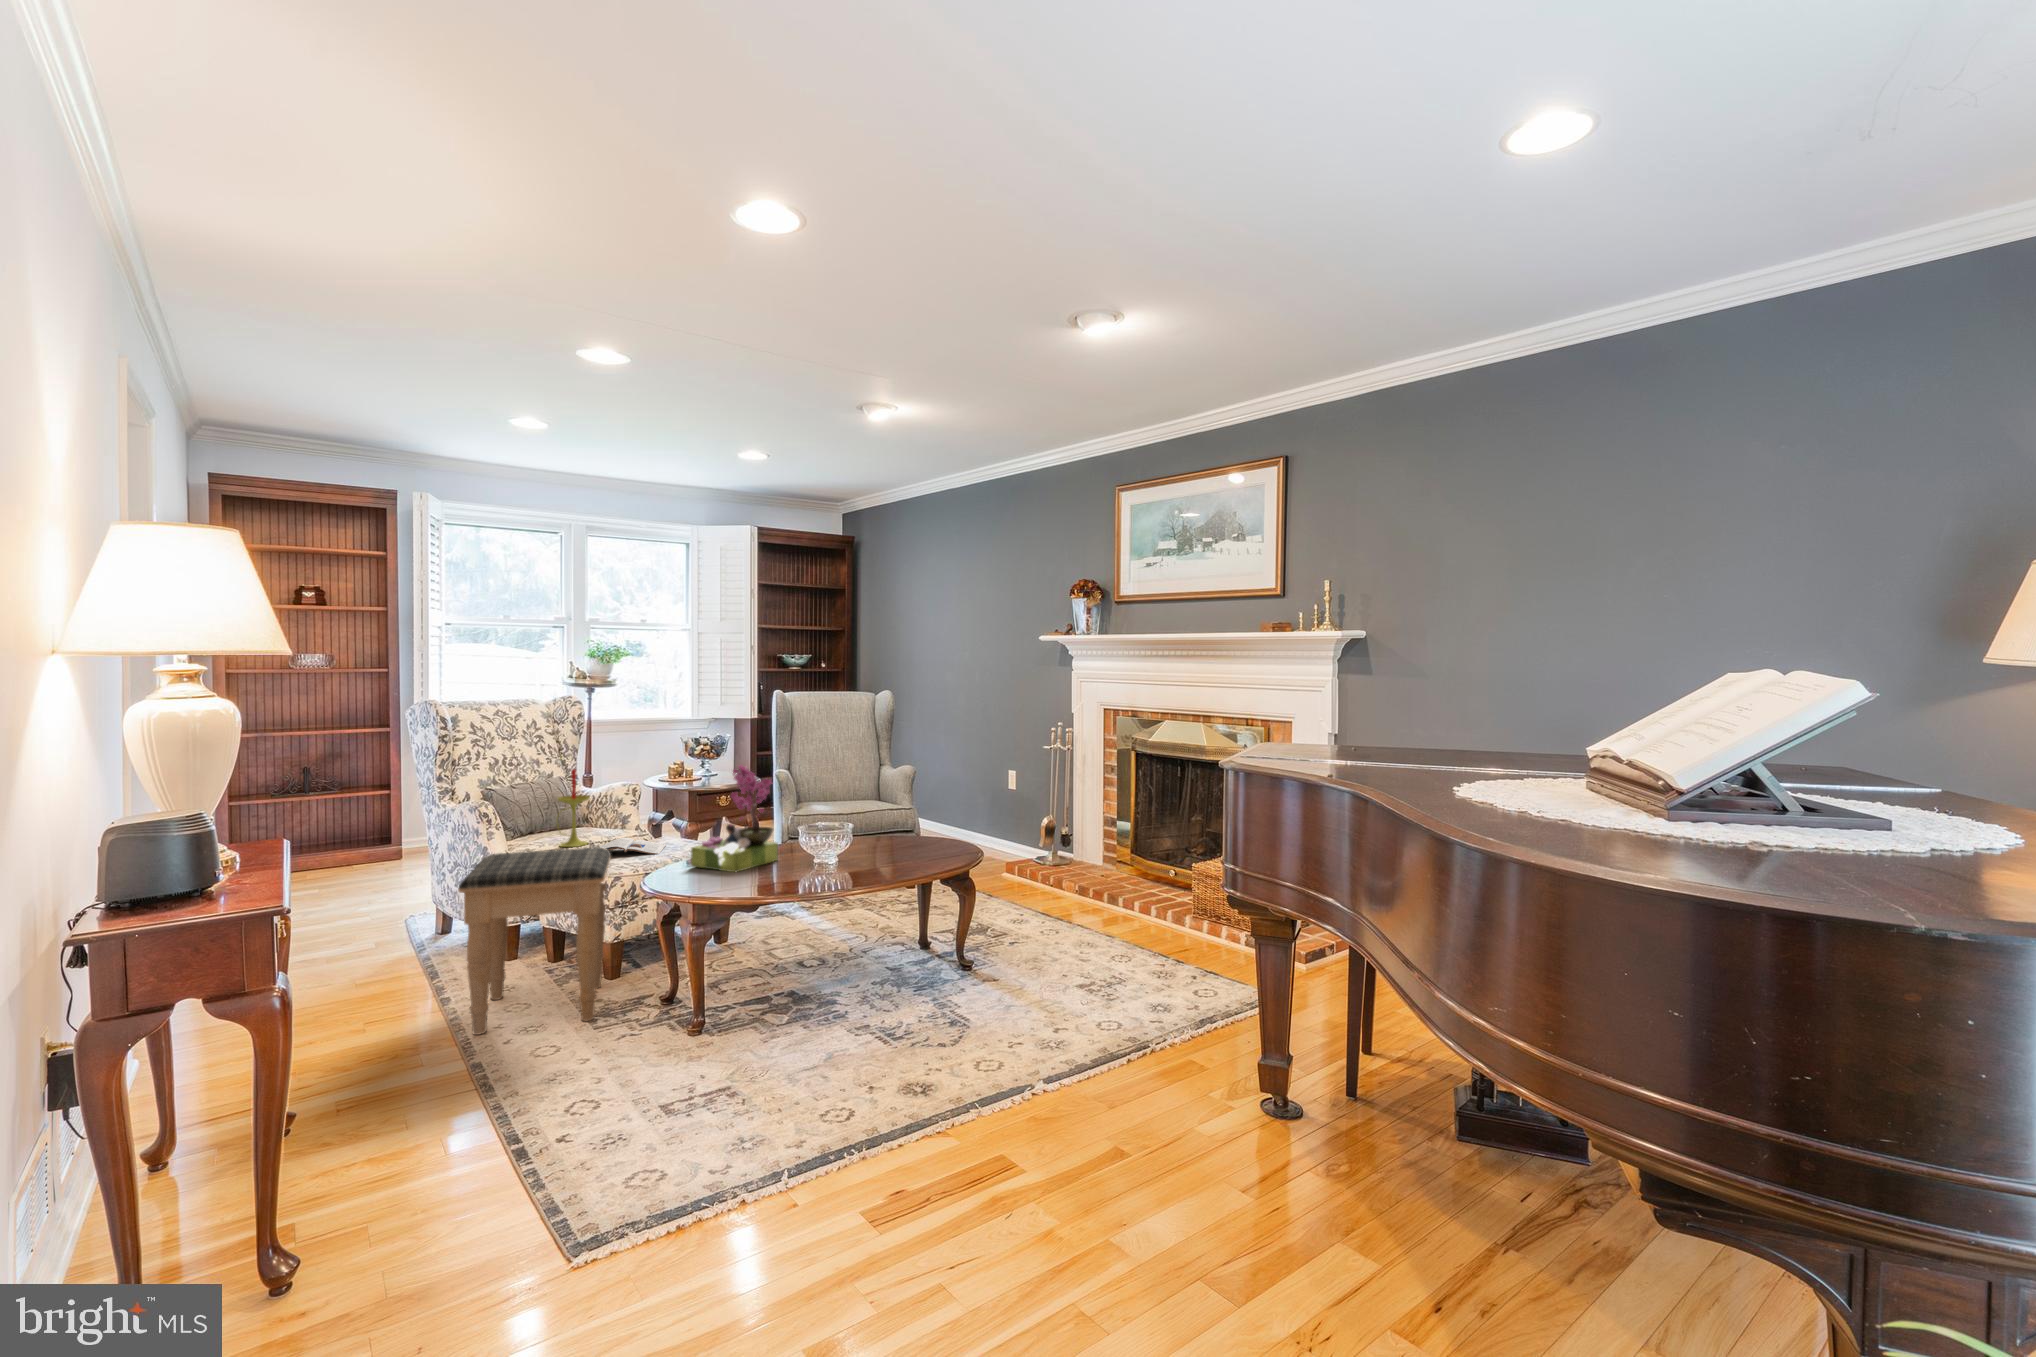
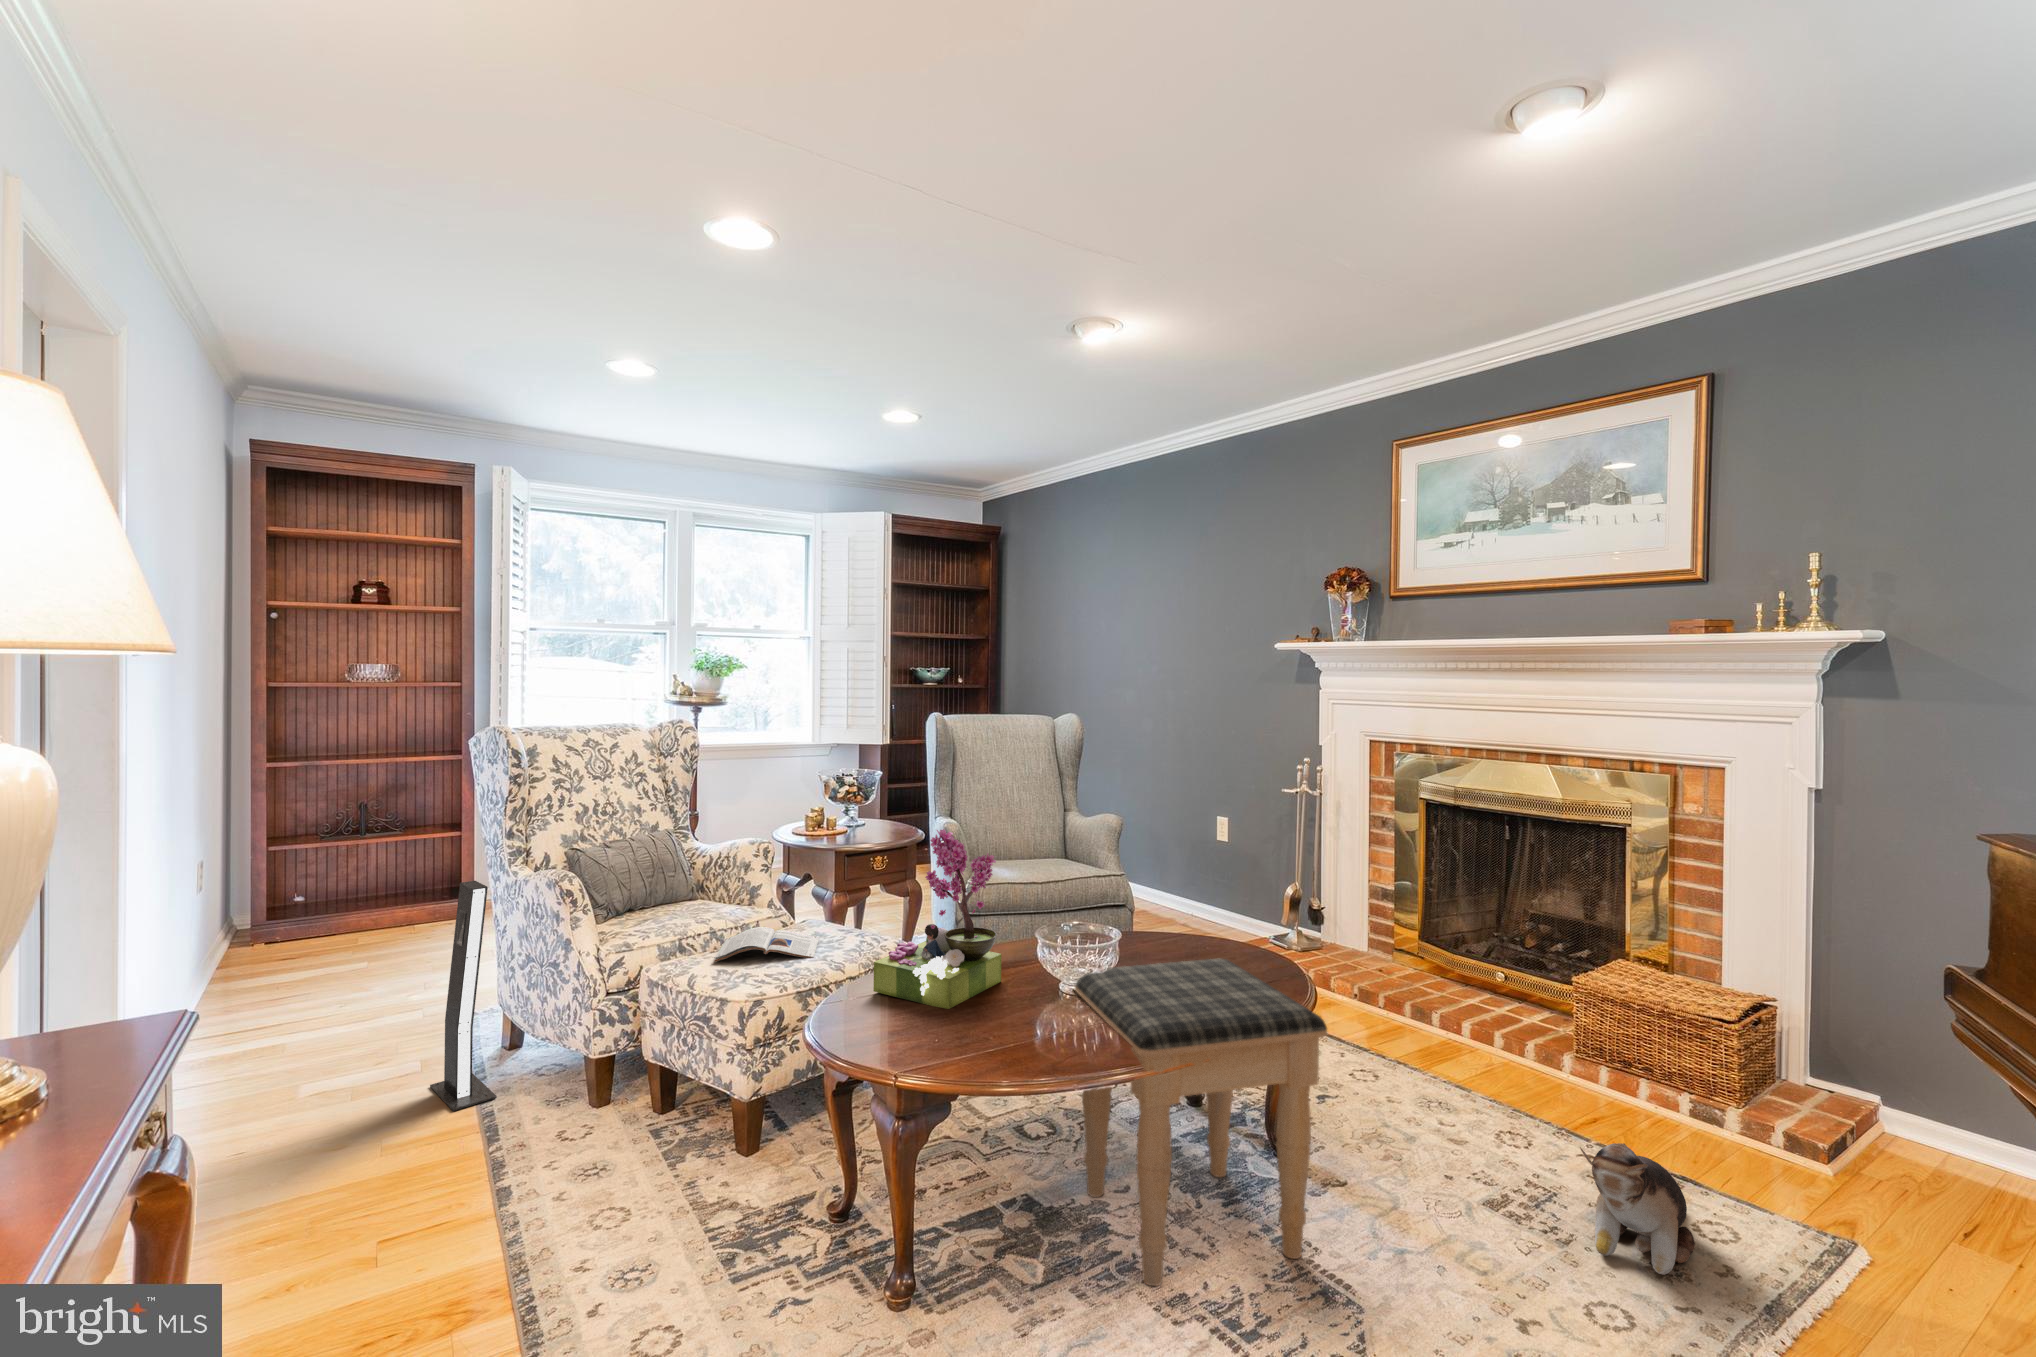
candle: present [557,769,590,847] -> none [666,821,712,937]
speaker: none [386,810,436,965] -> present [430,881,497,1111]
footstool: present [458,848,611,1035] -> present [1075,958,1327,1286]
plush toy: none [1106,935,1191,1008] -> present [1580,1143,1695,1275]

